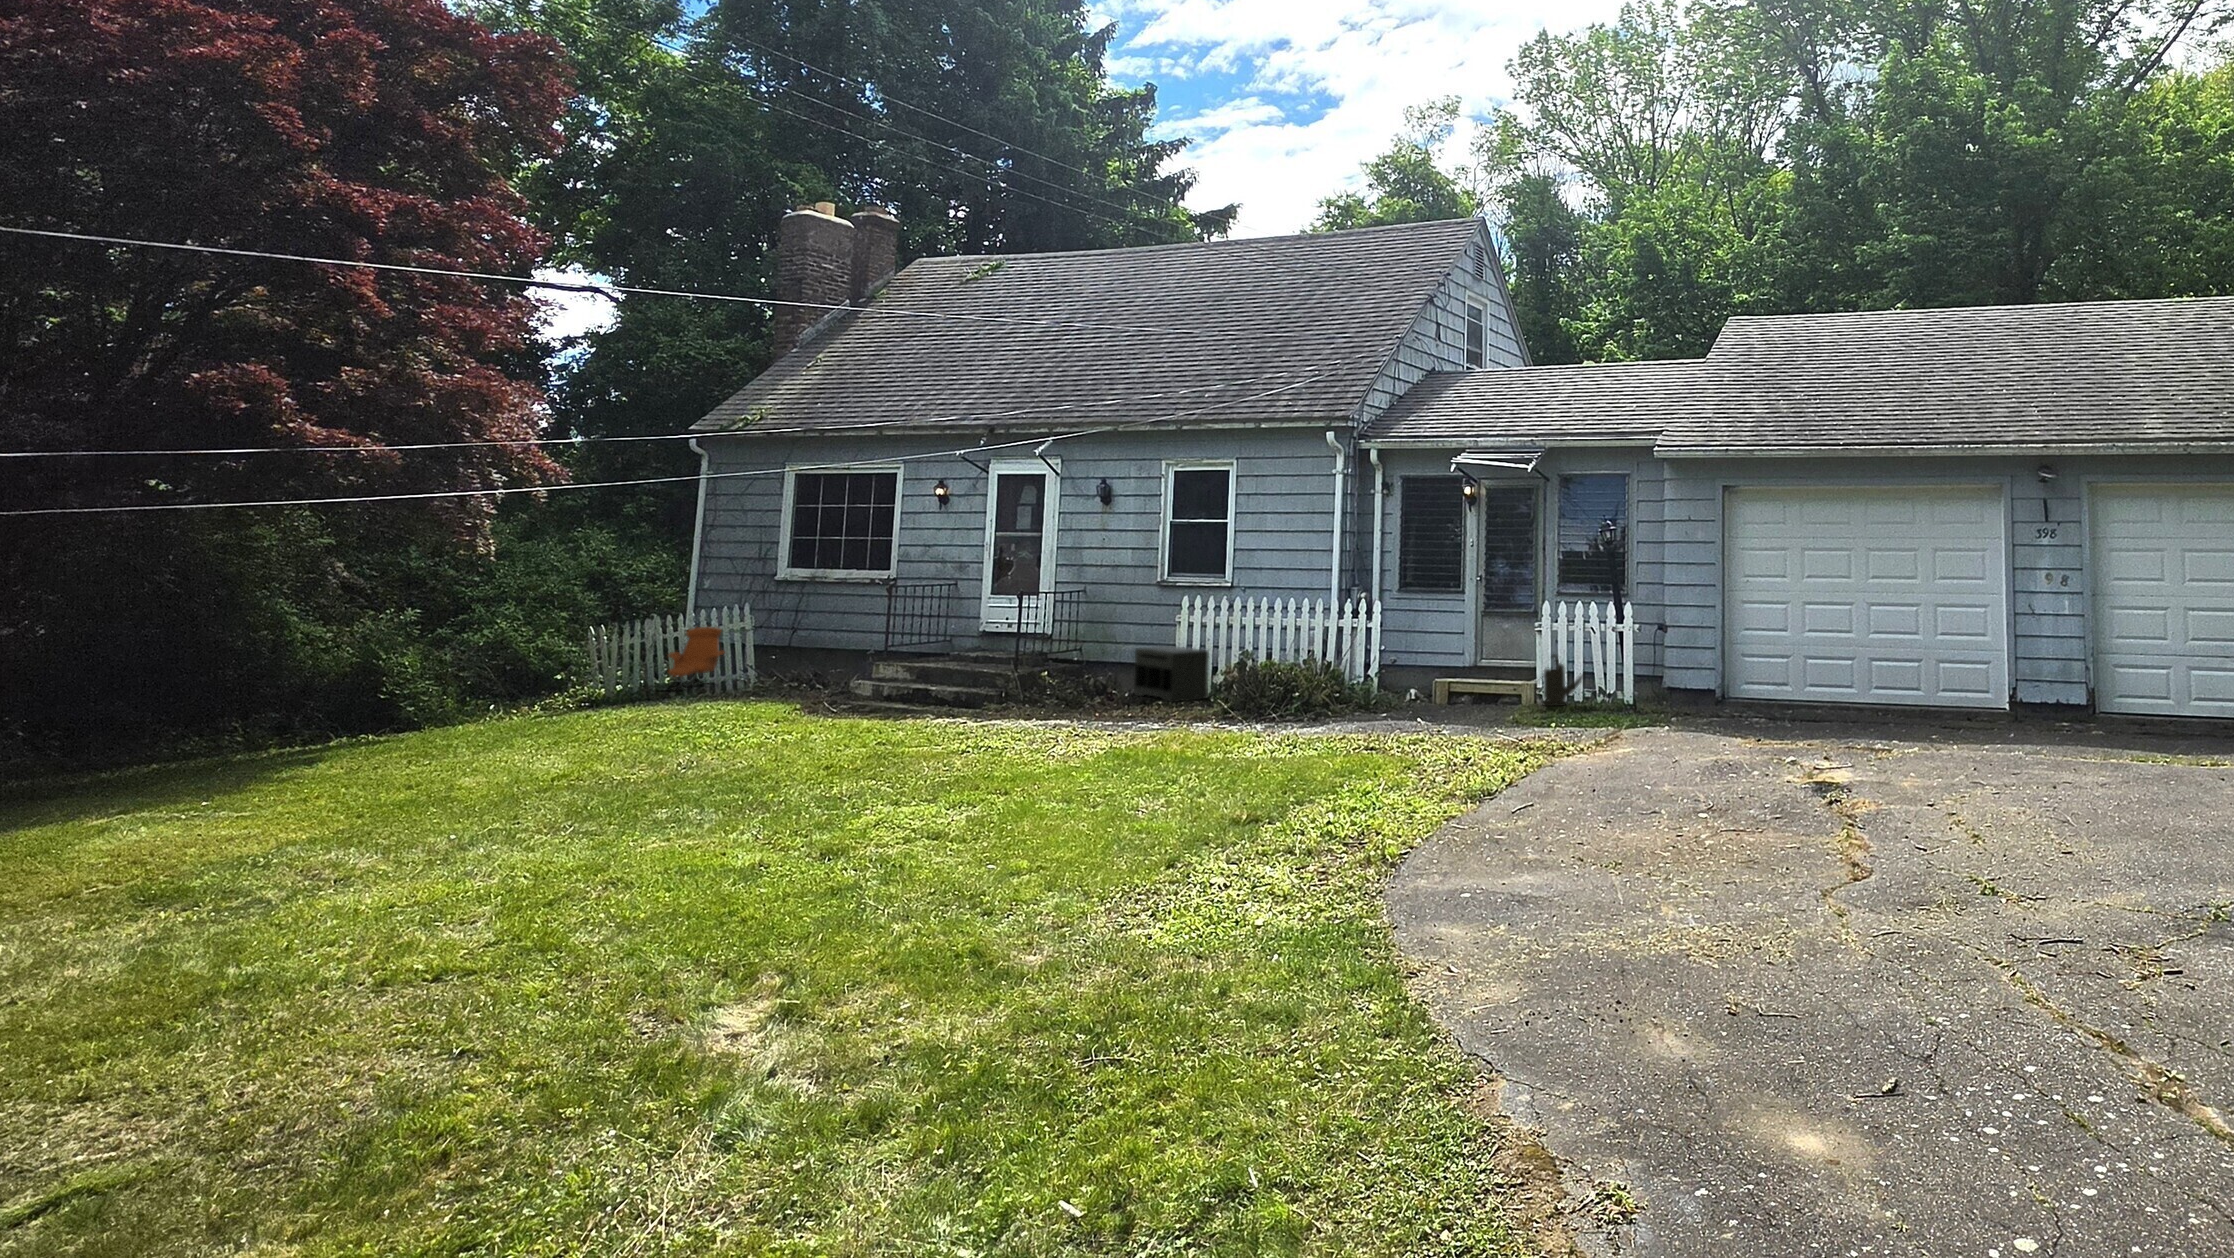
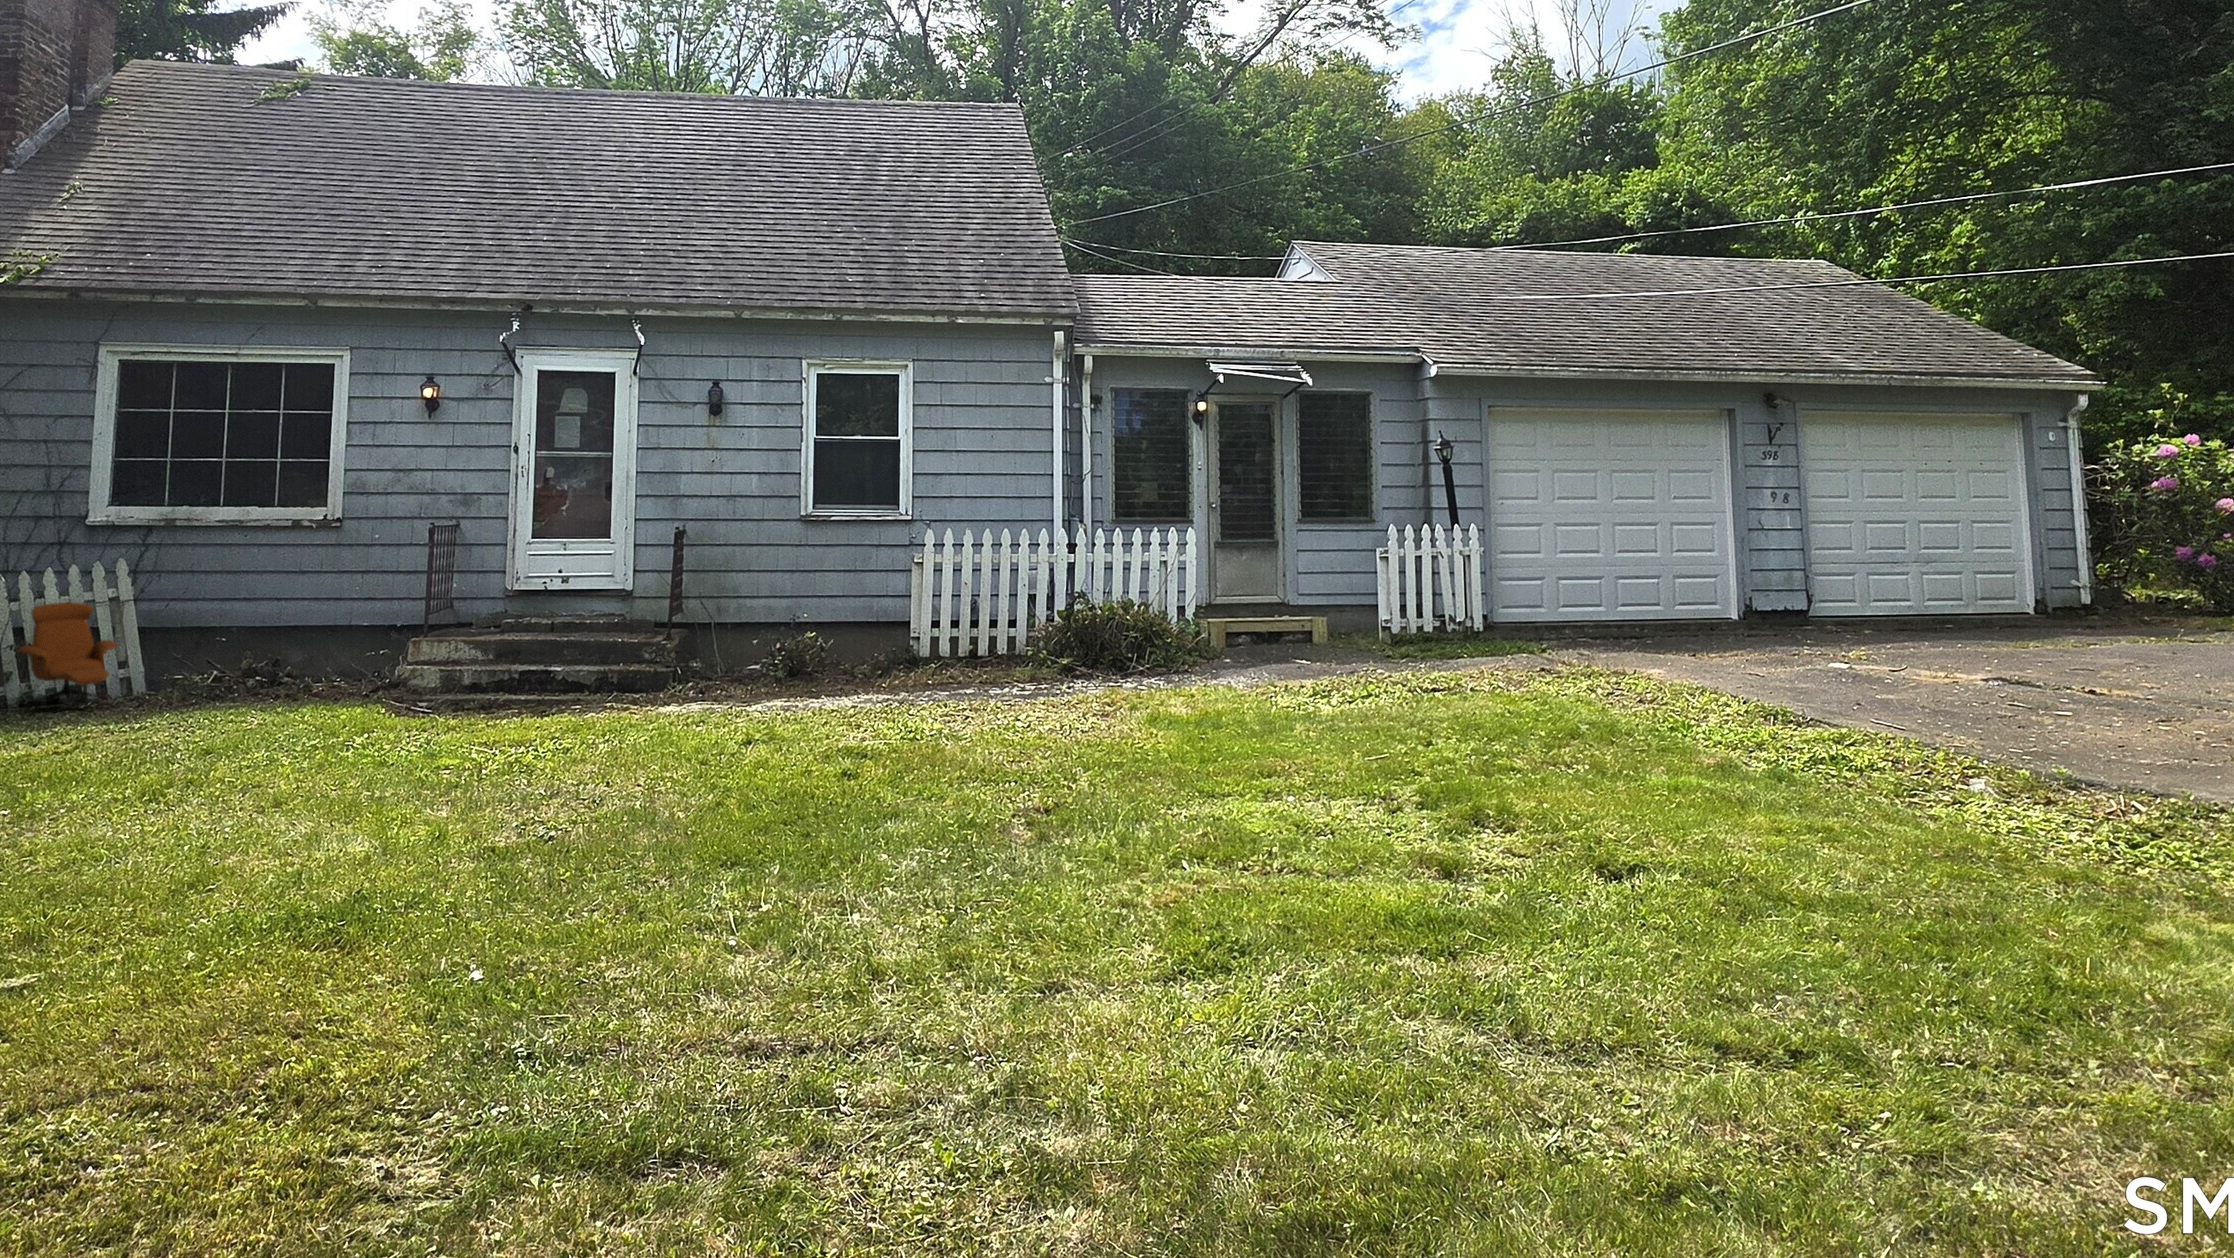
bench: present [1134,646,1209,702] -> none [863,598,983,666]
watering can: present [1542,655,1585,706] -> none [1364,586,1400,641]

